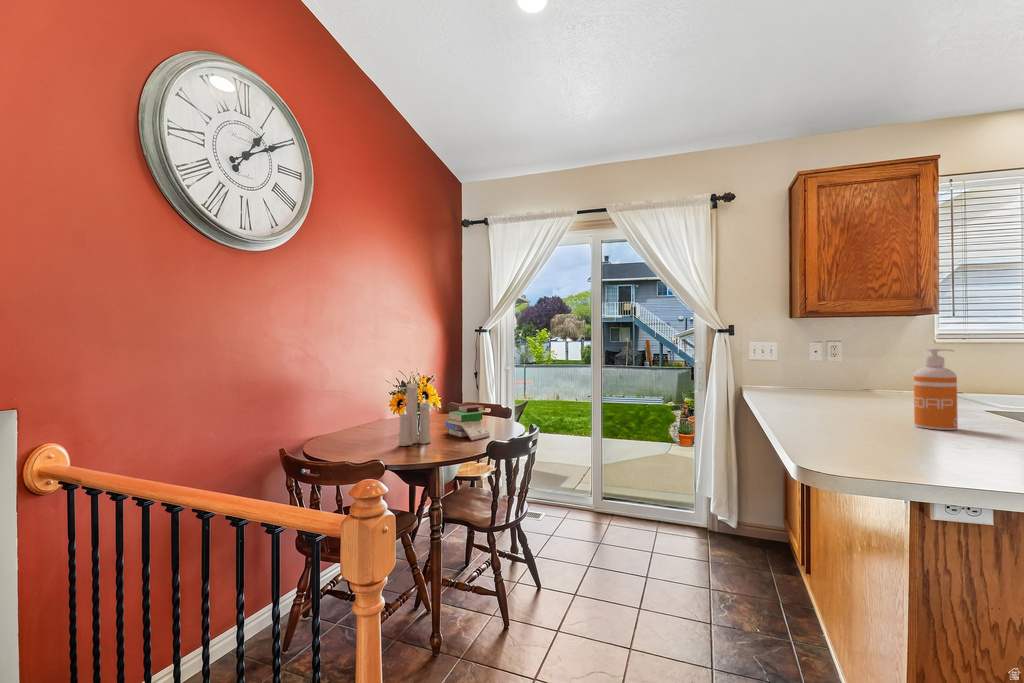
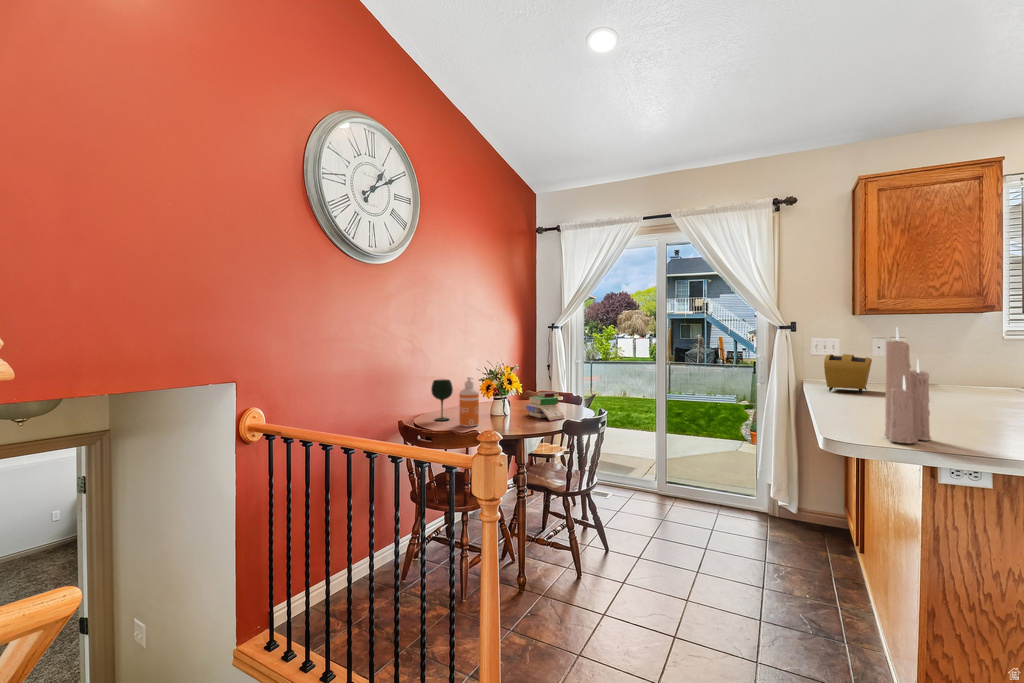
soap dispenser: present [914,349,958,430] -> present [459,377,479,427]
toaster: none [768,359,816,402] -> present [824,354,872,394]
candle: present [398,383,431,446] -> present [884,328,931,443]
wine glass: none [325,394,353,445] -> present [431,379,453,421]

